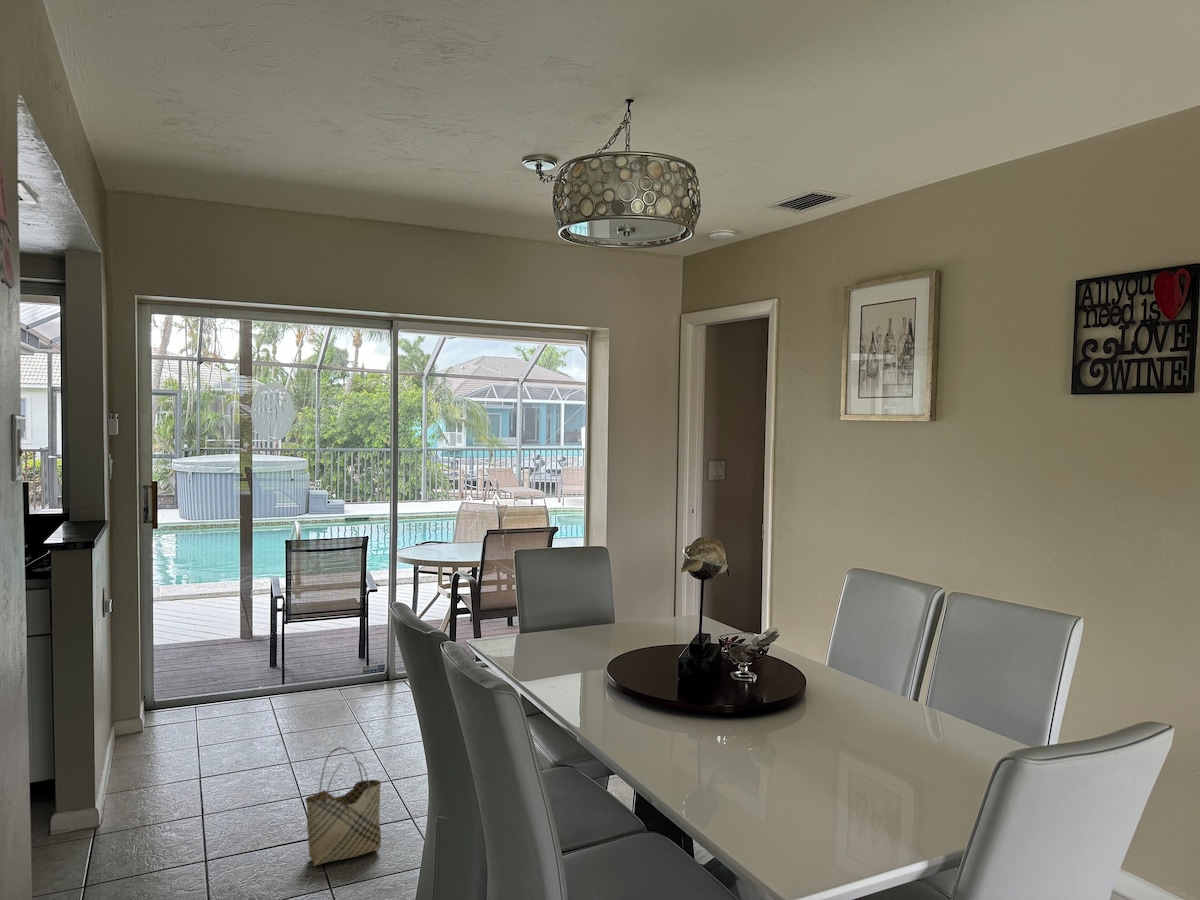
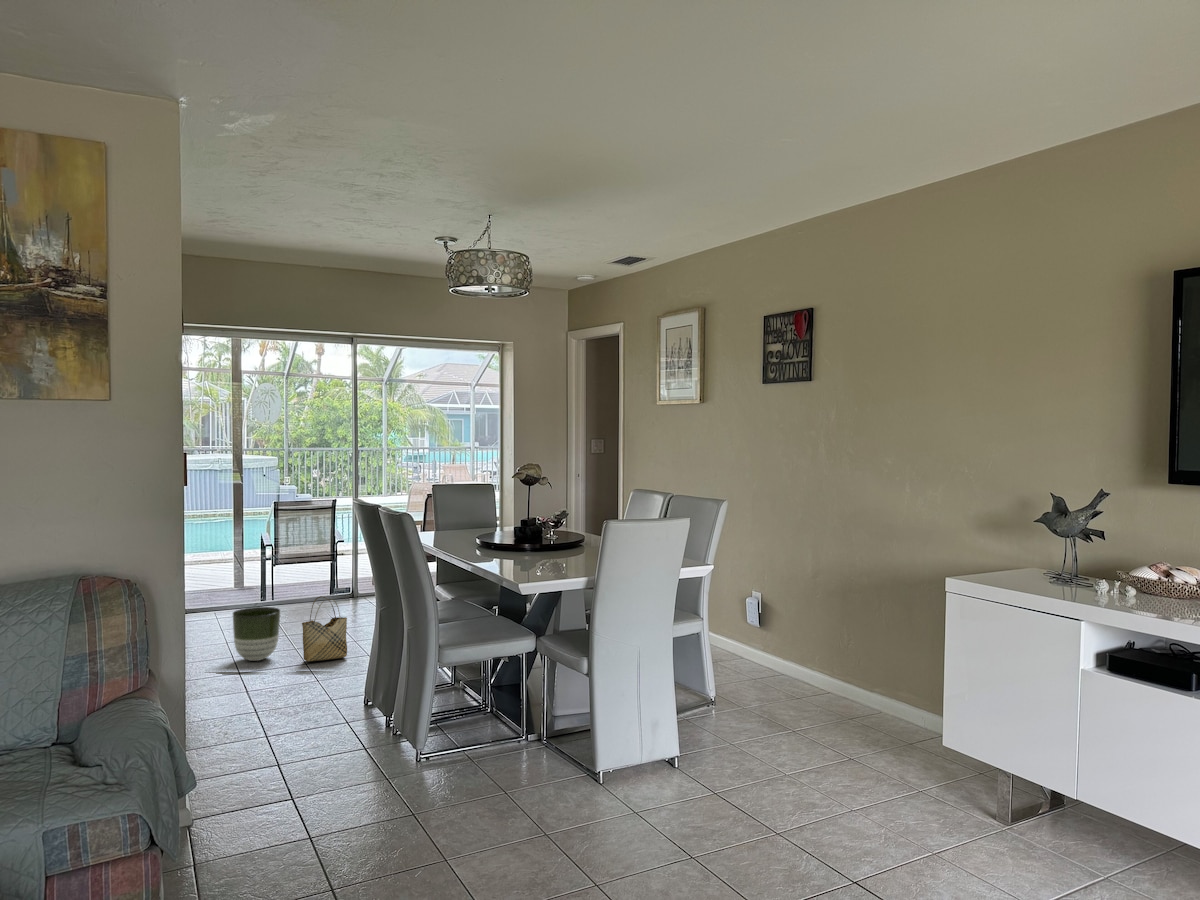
planter: none [193,760,273,859] -> present [233,607,280,661]

